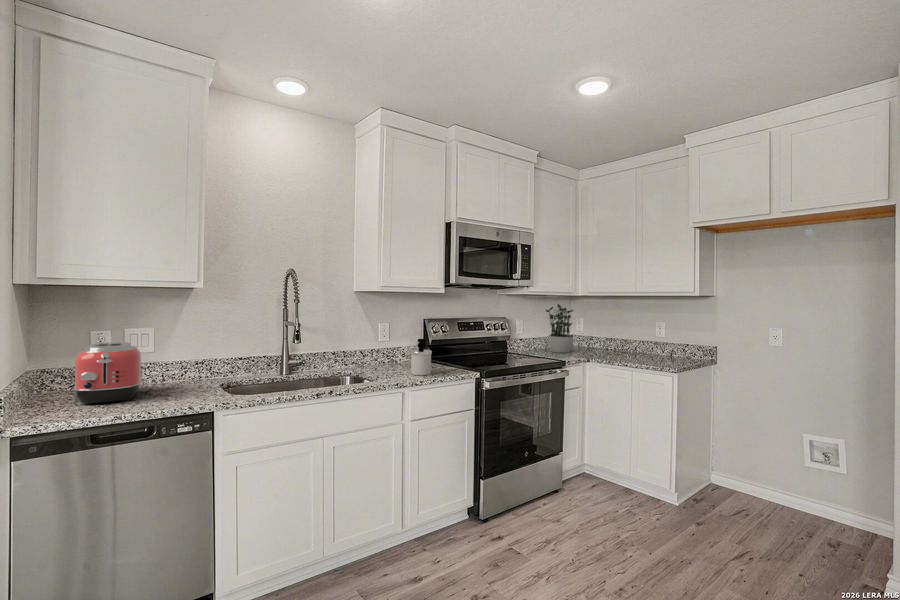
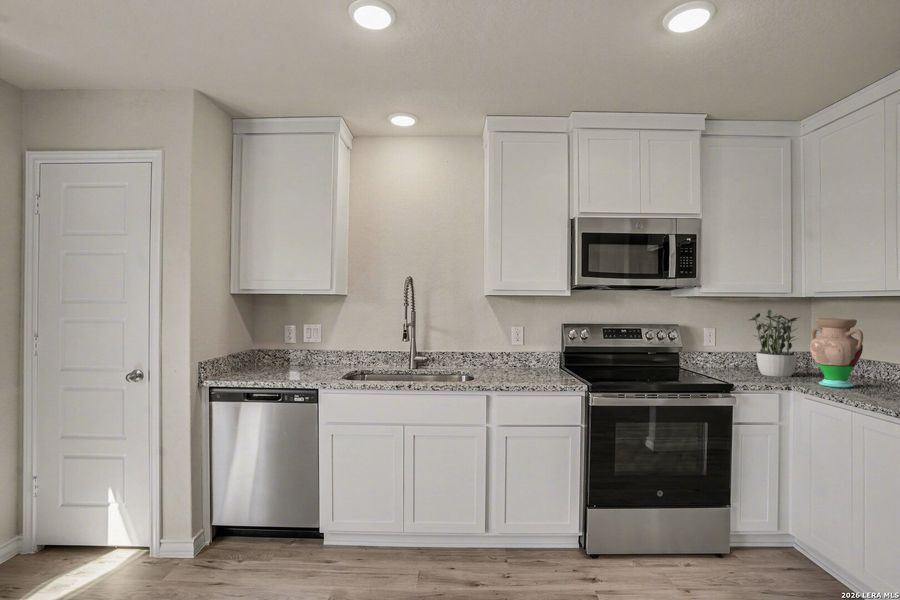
vase: none [592,310,626,357] -> present [810,318,863,388]
soap dispenser: present [410,339,432,375] -> none [506,343,533,381]
toaster: present [74,342,142,404] -> none [254,333,302,375]

